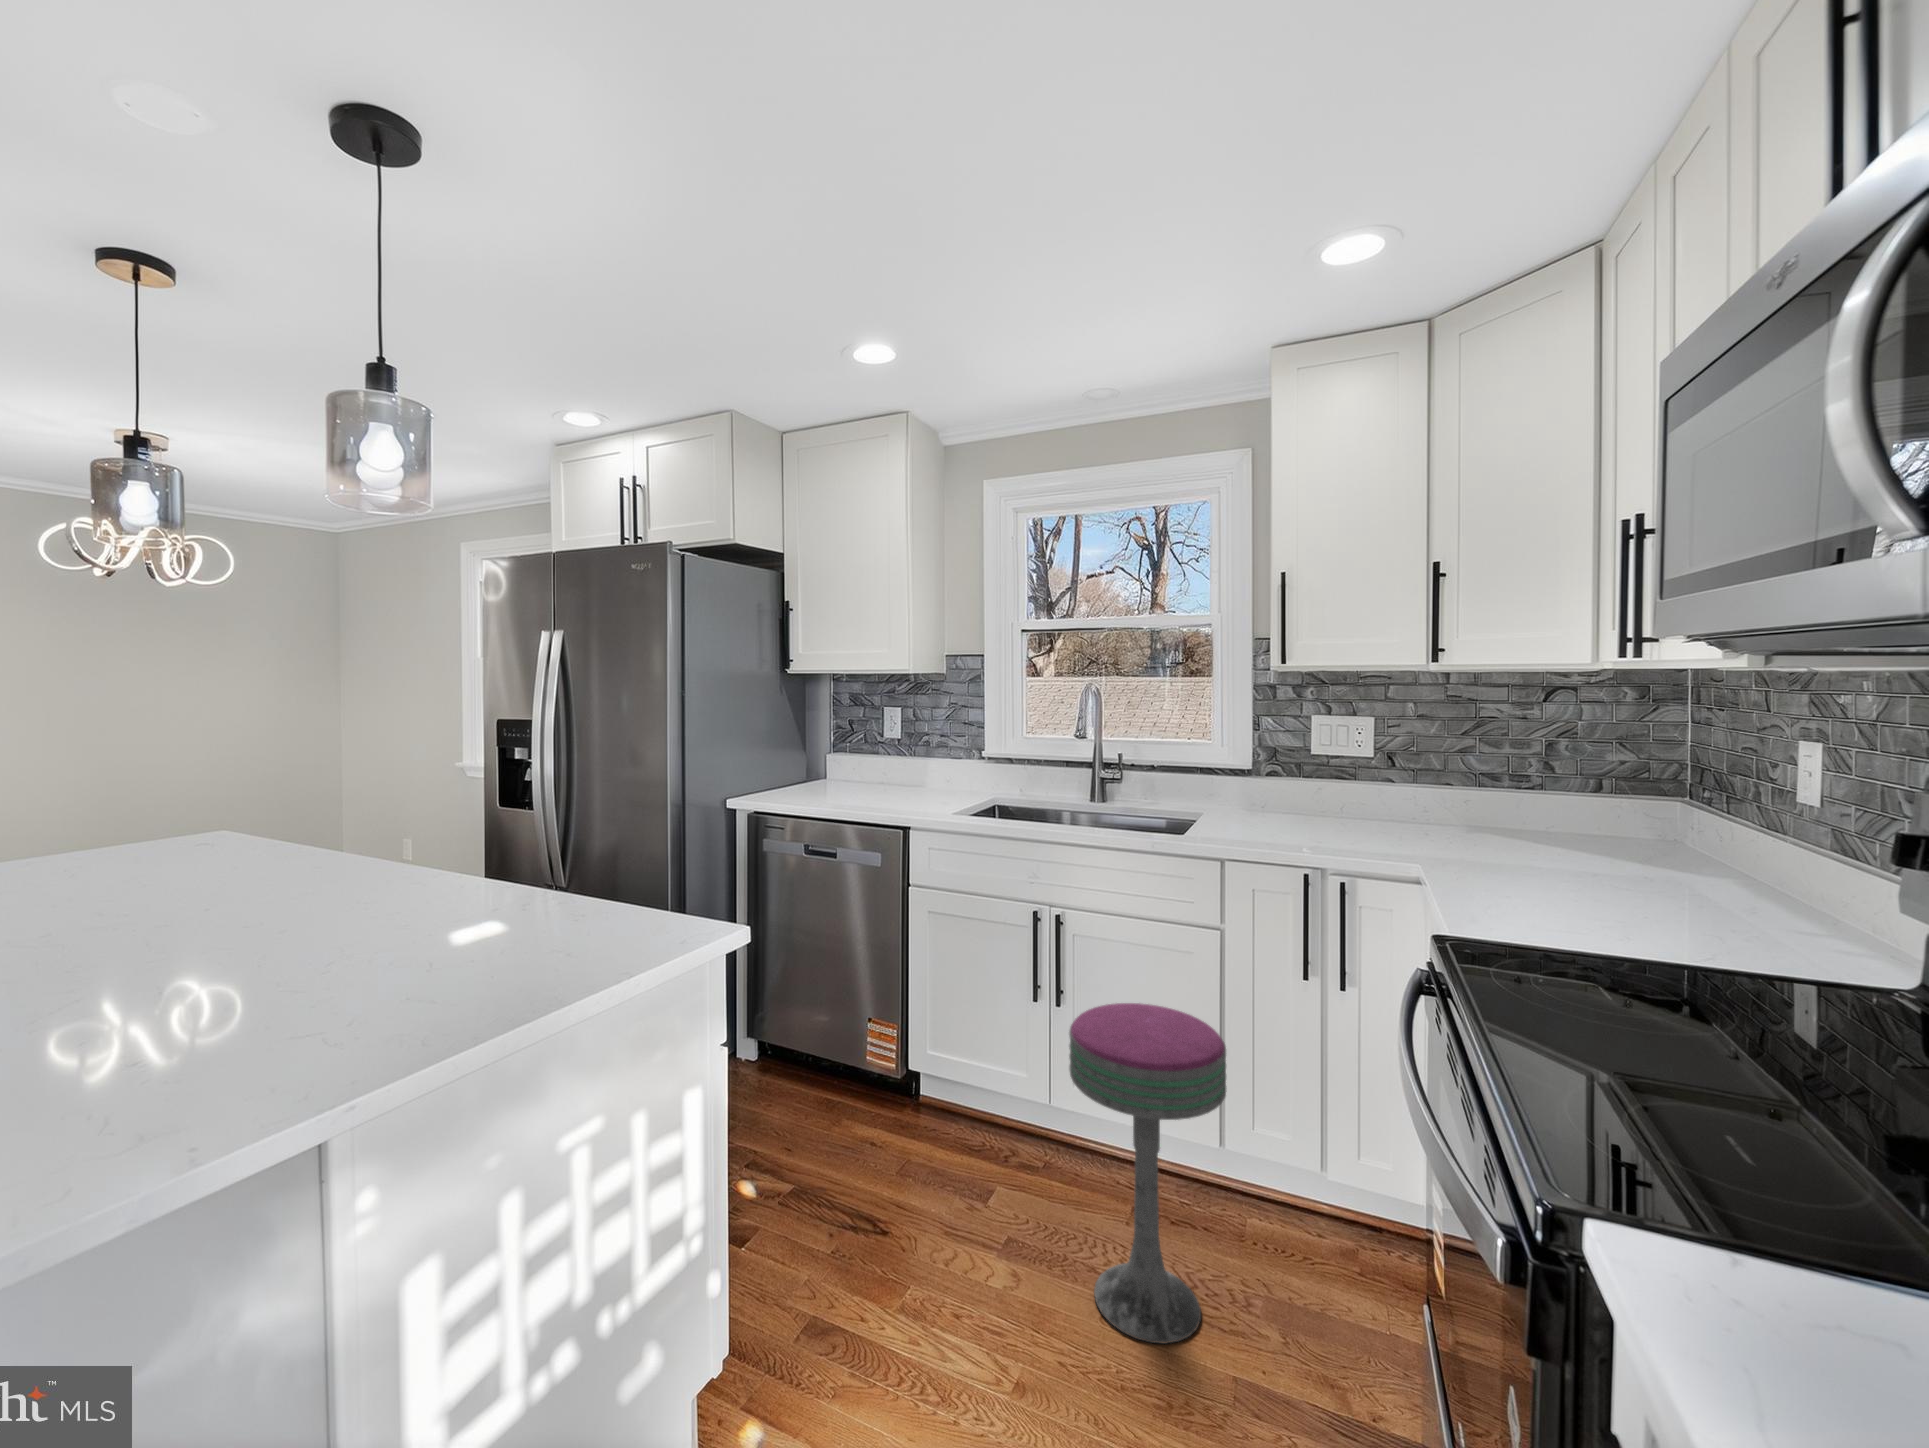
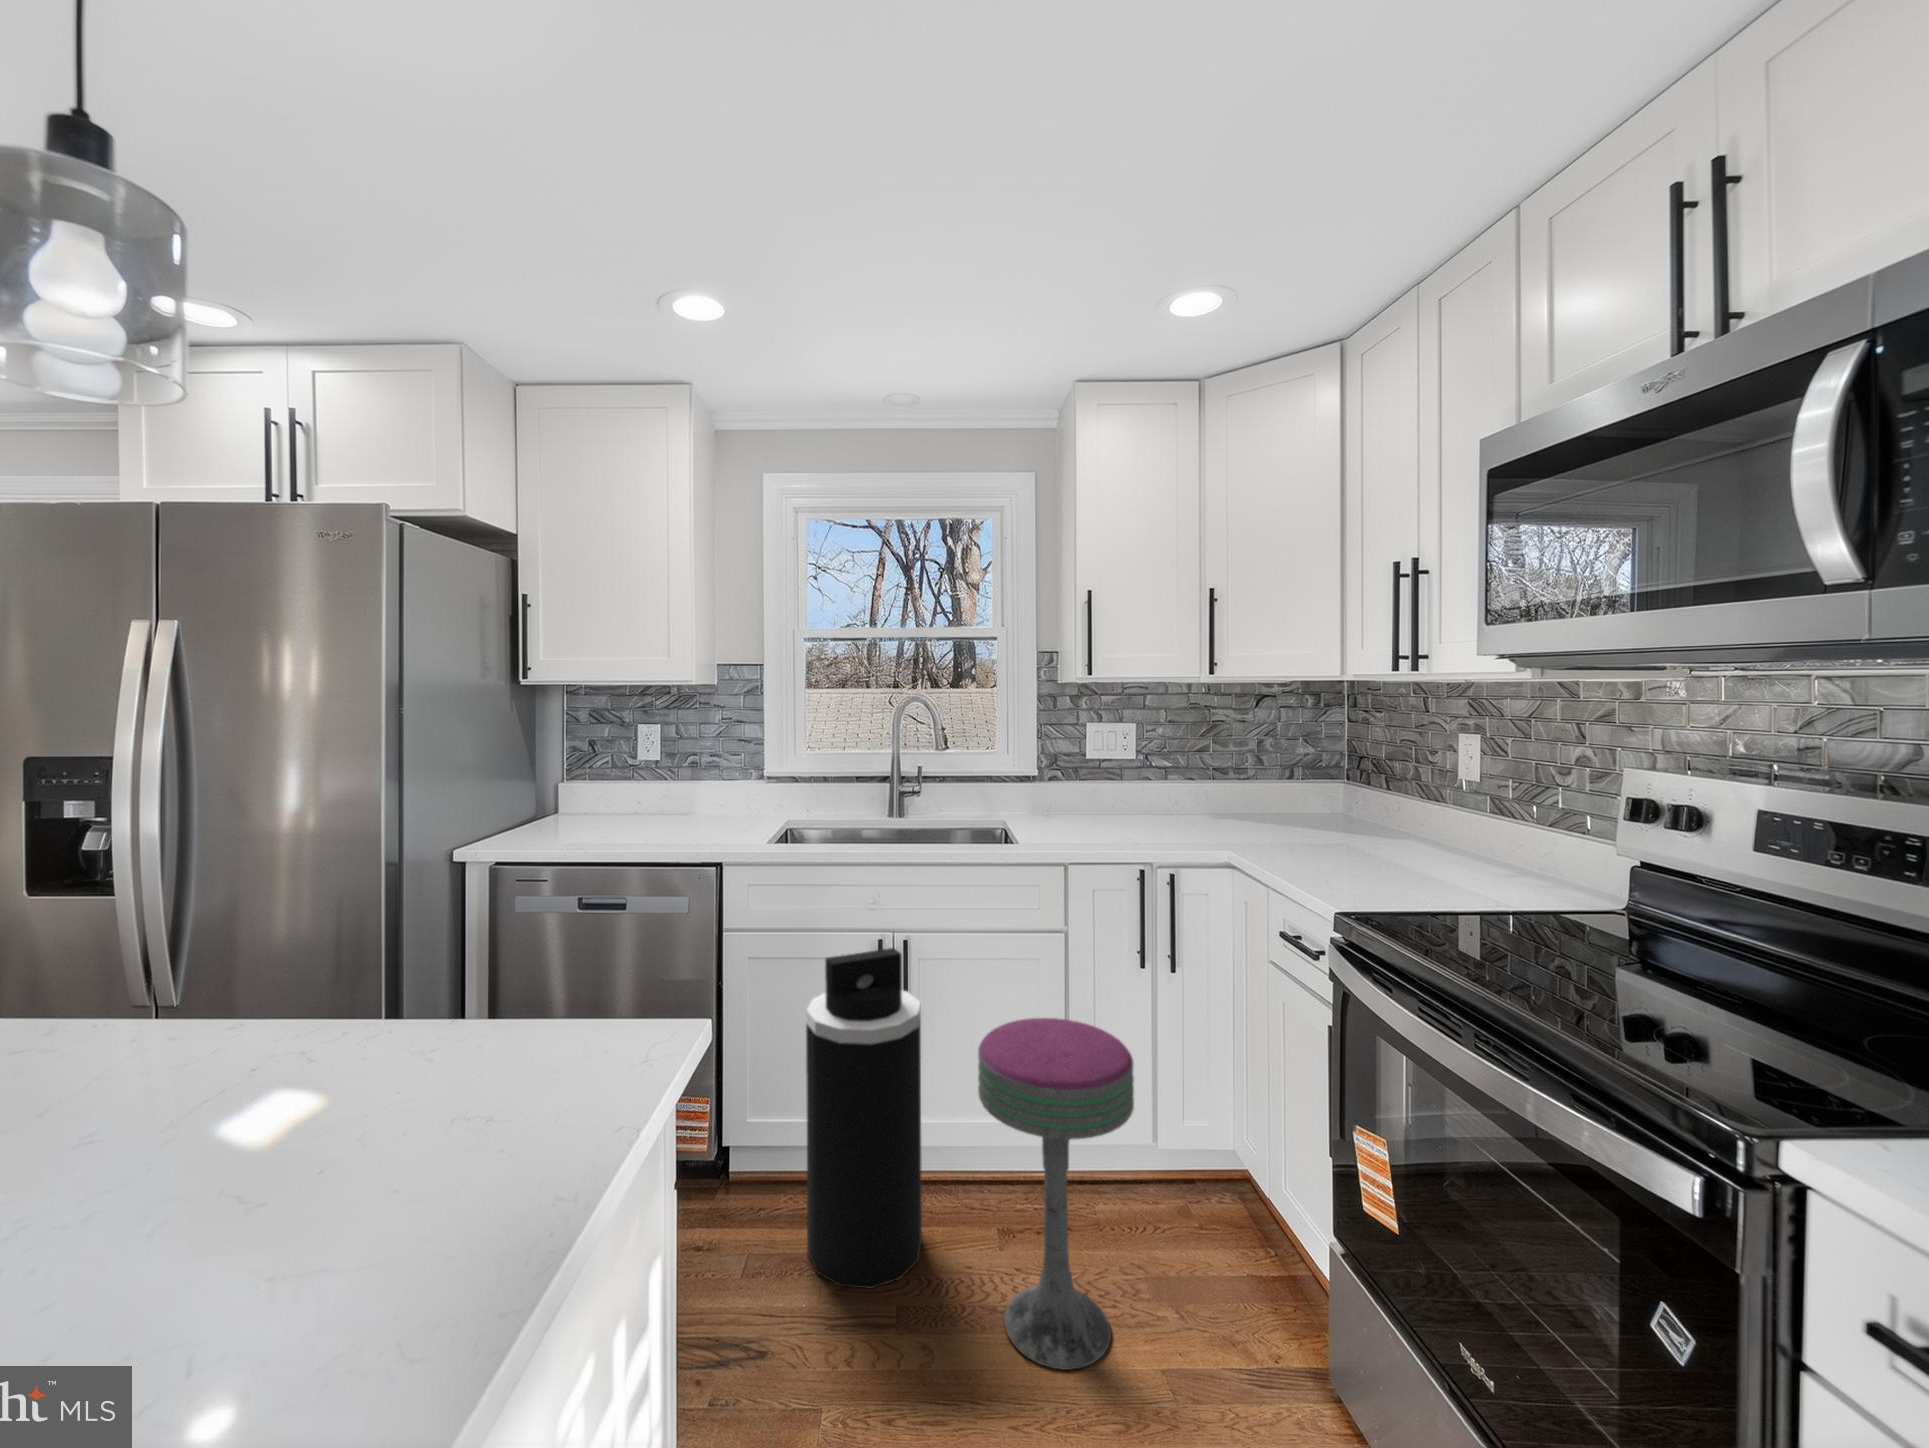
trash can: none [953,918,1057,1219] -> present [806,948,922,1289]

